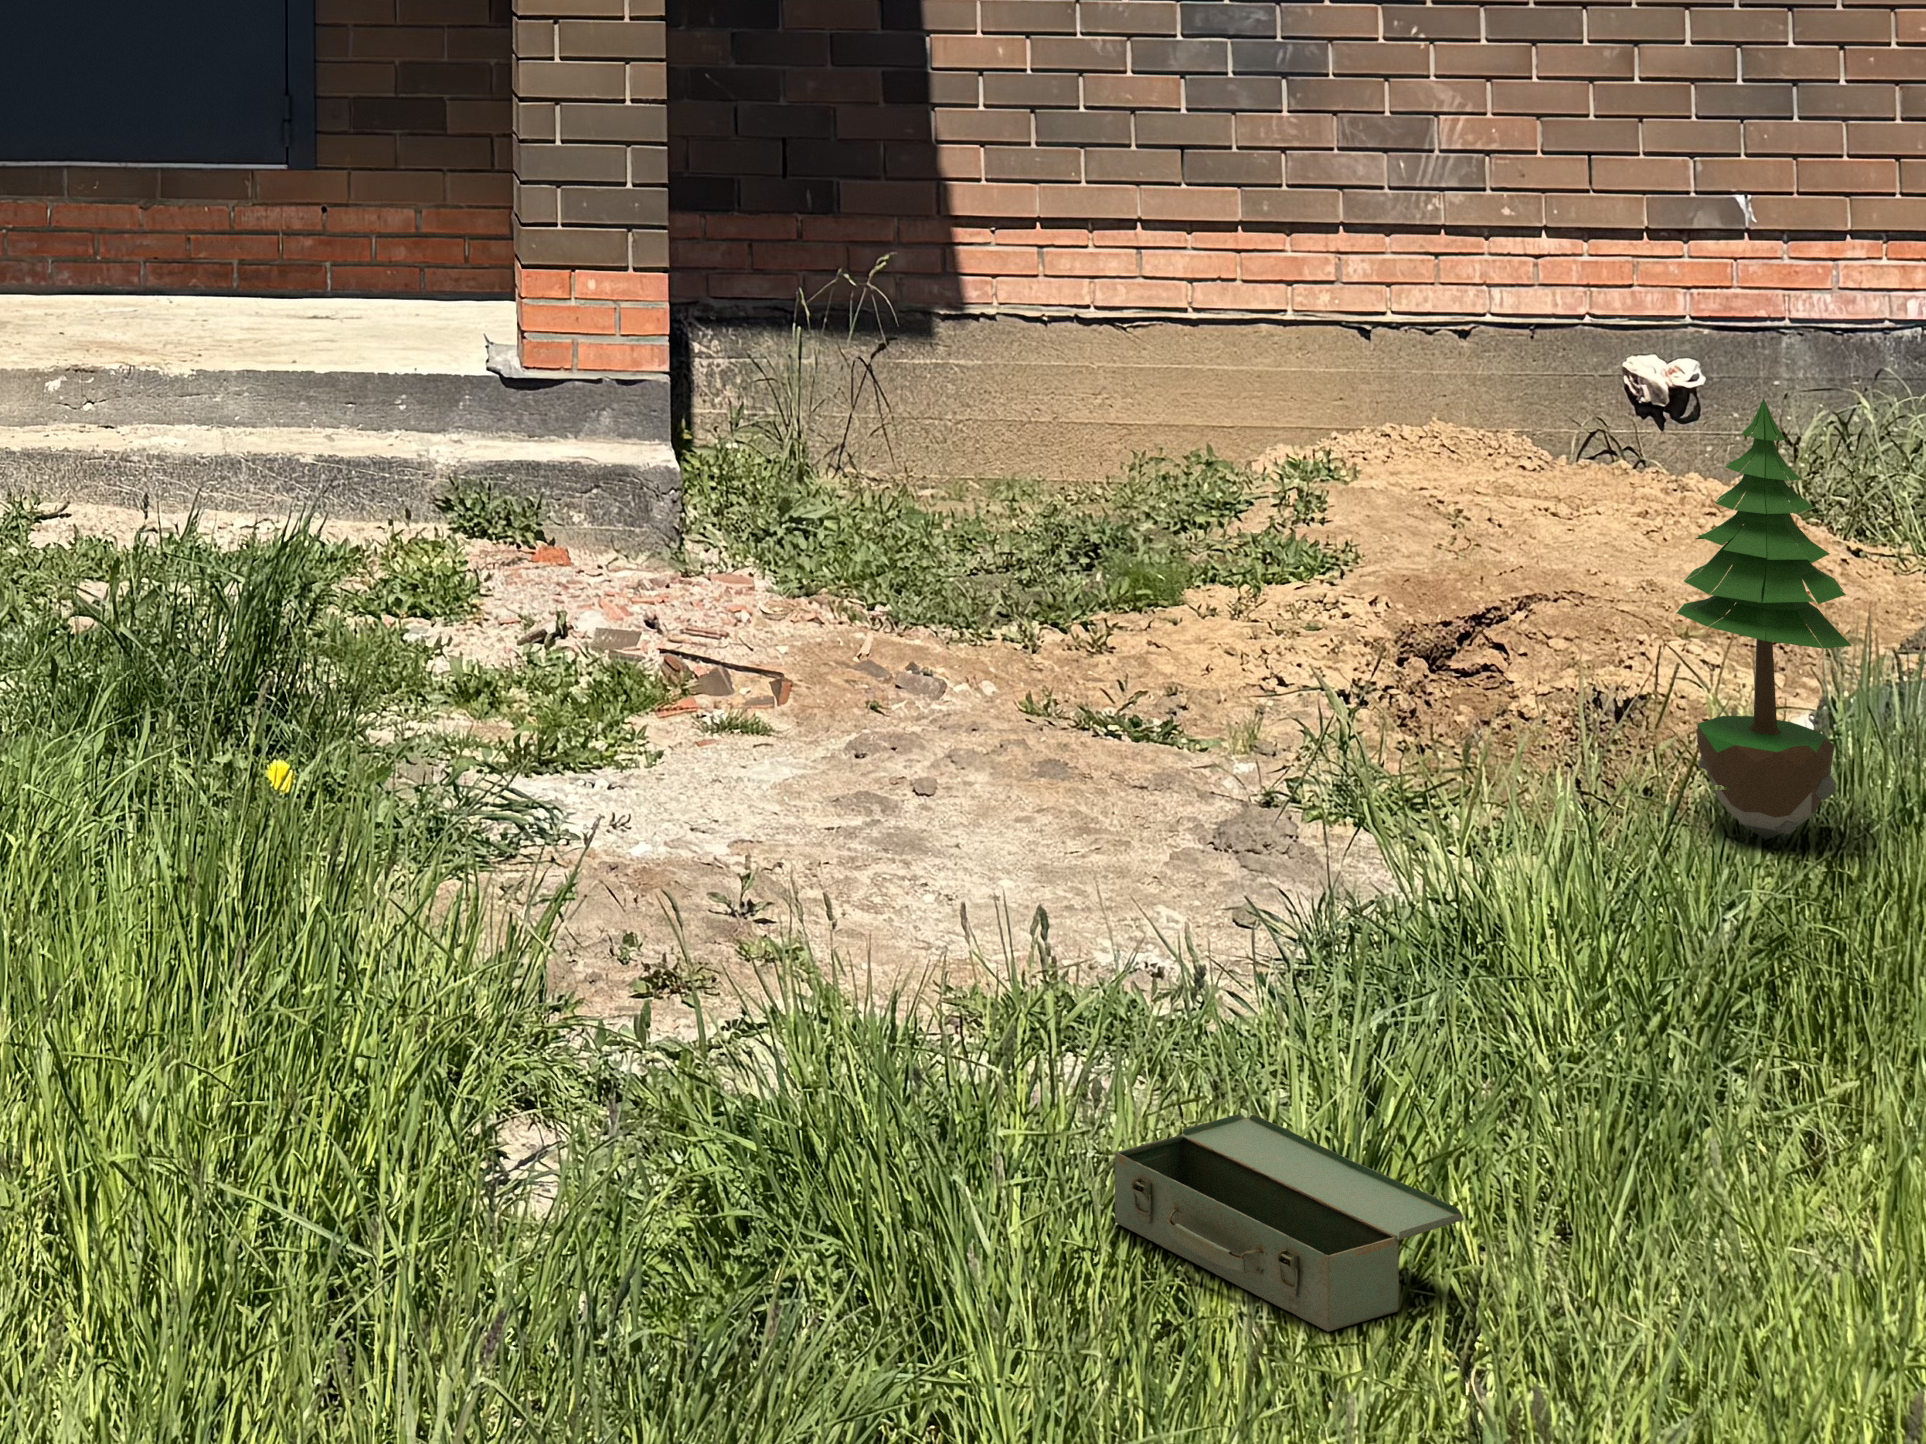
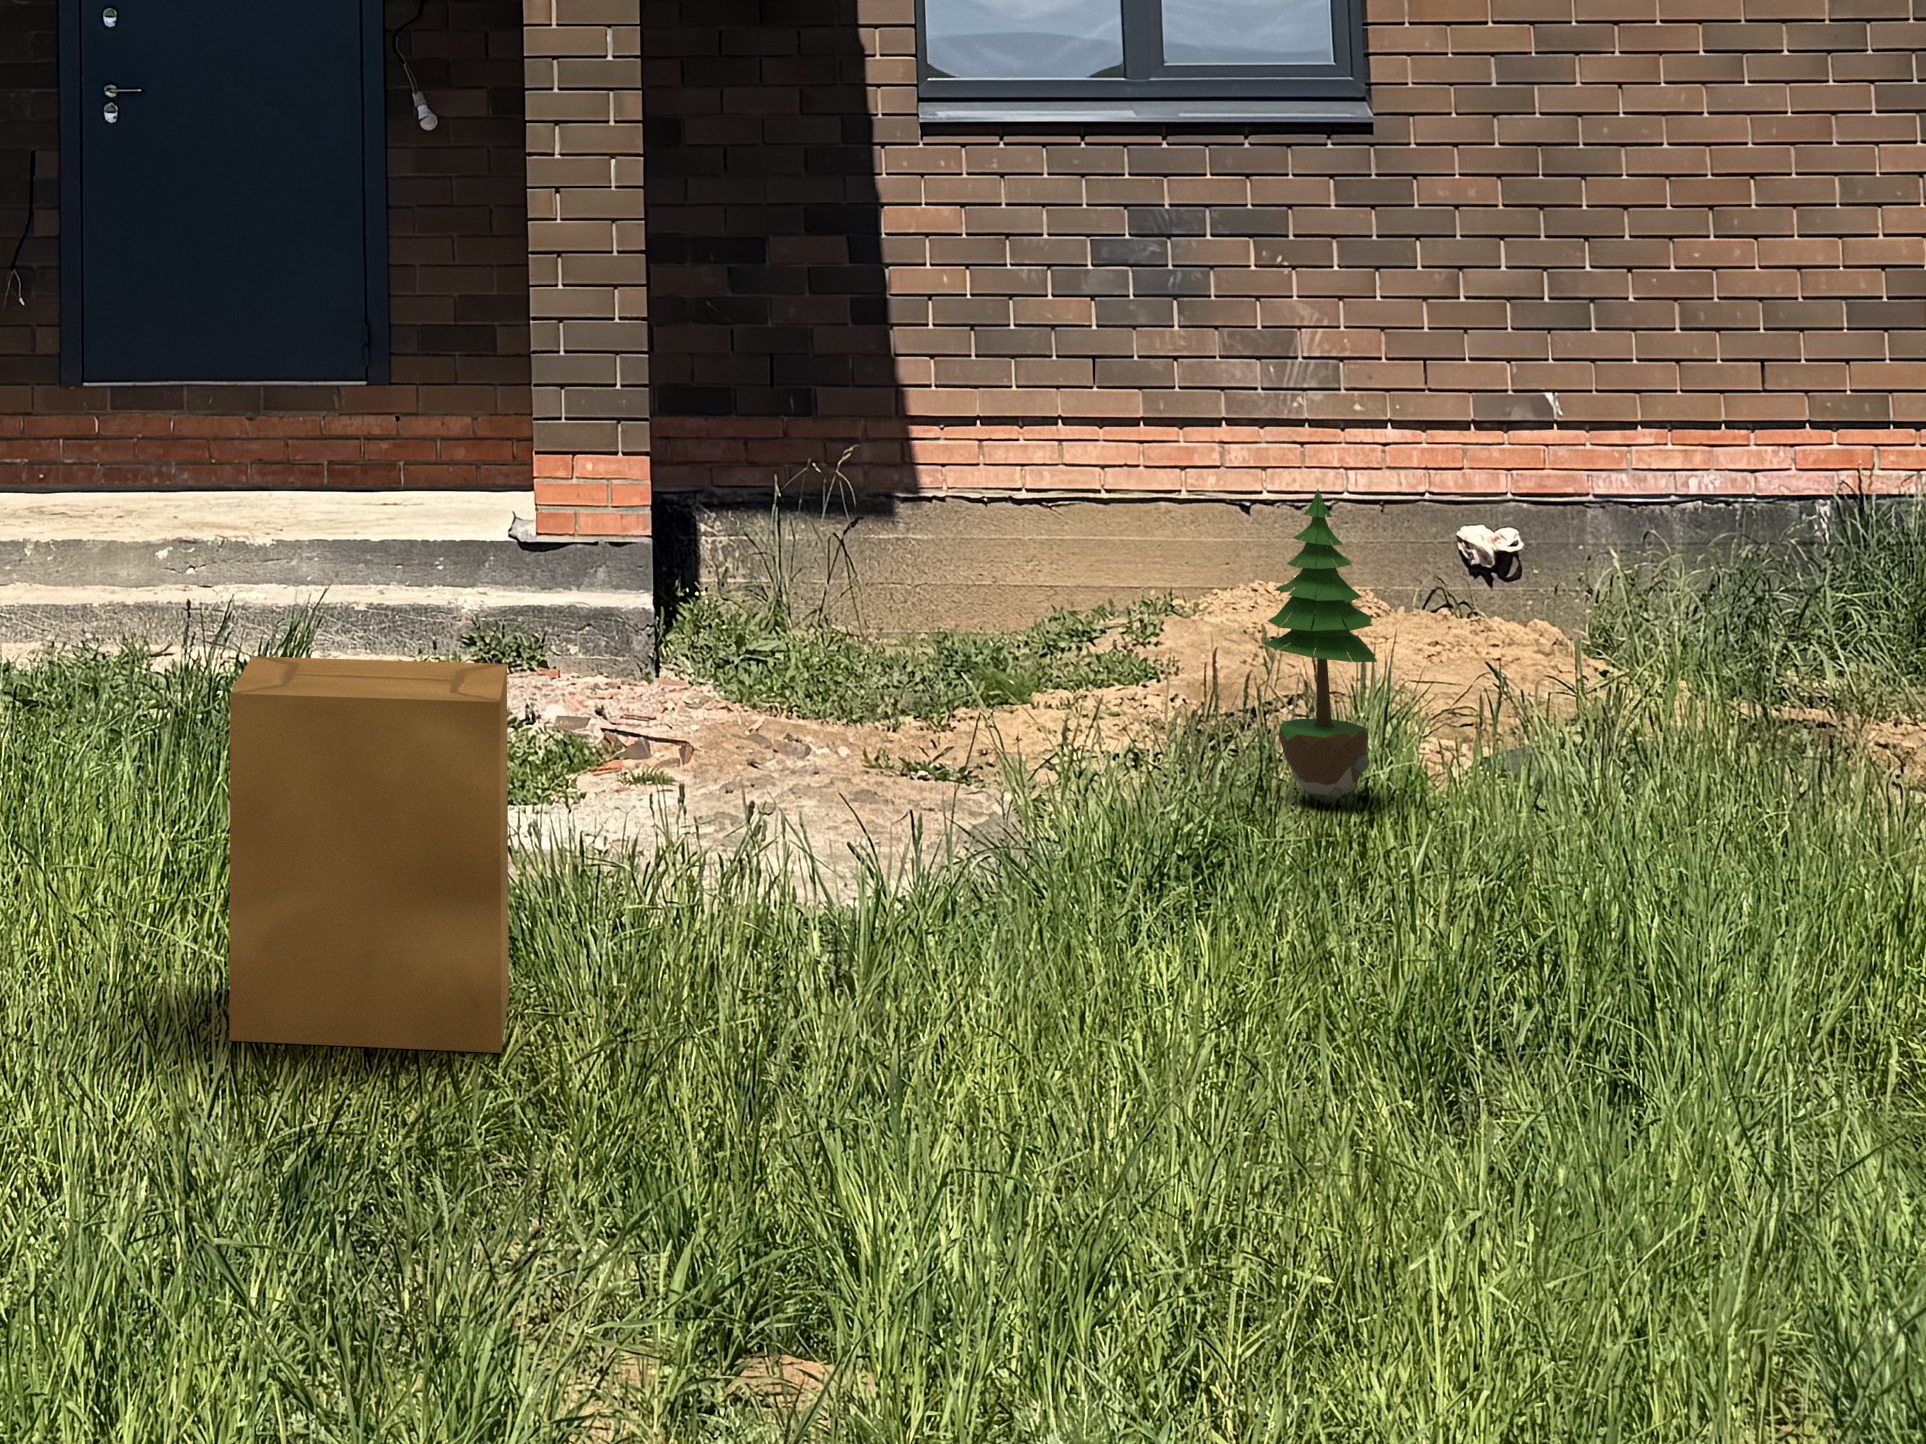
cardboard box: none [331,723,787,1418] -> present [229,656,509,1053]
toolbox: present [1115,1114,1464,1331] -> none [751,914,955,1020]

